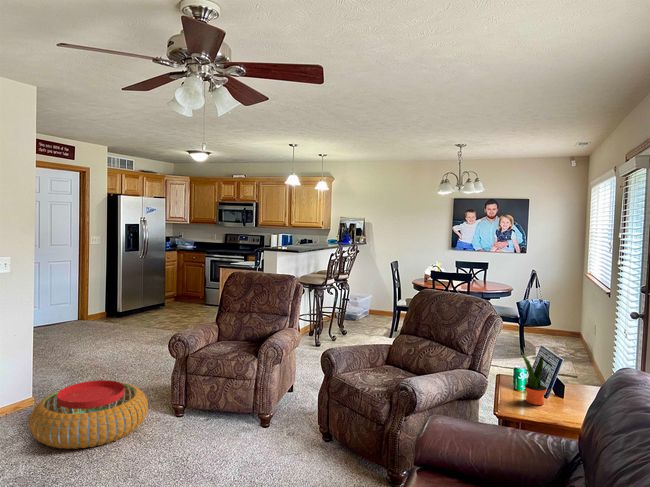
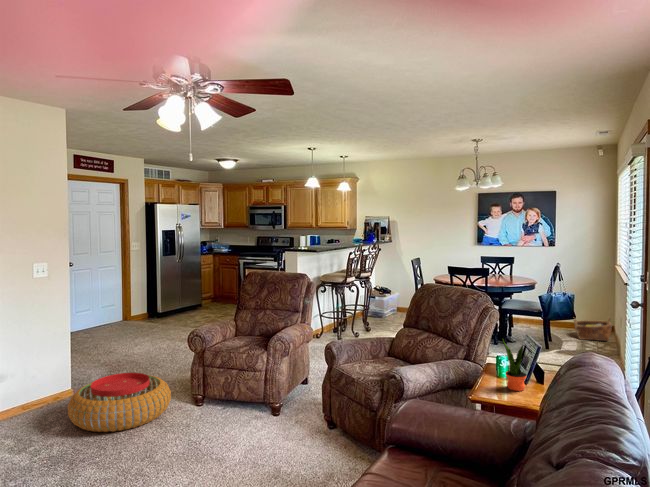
woven basket: none [545,323,581,347] -> present [574,318,612,341]

